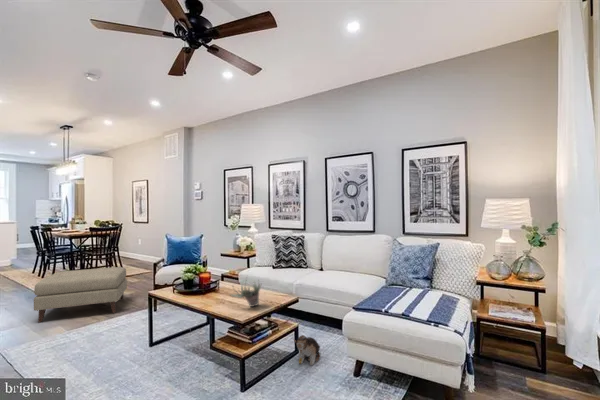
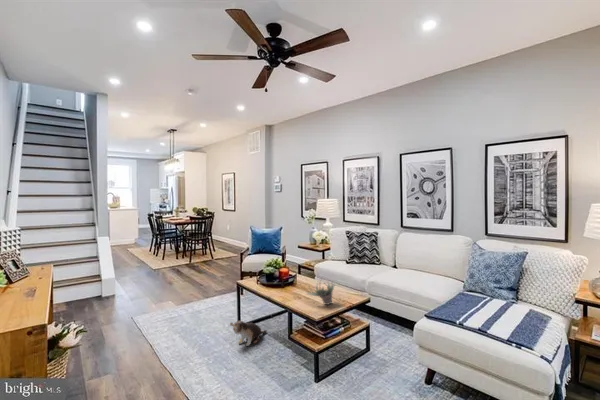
ottoman: present [34,267,127,323] -> none [154,254,220,297]
plush toy: present [294,335,320,365] -> present [230,321,267,346]

